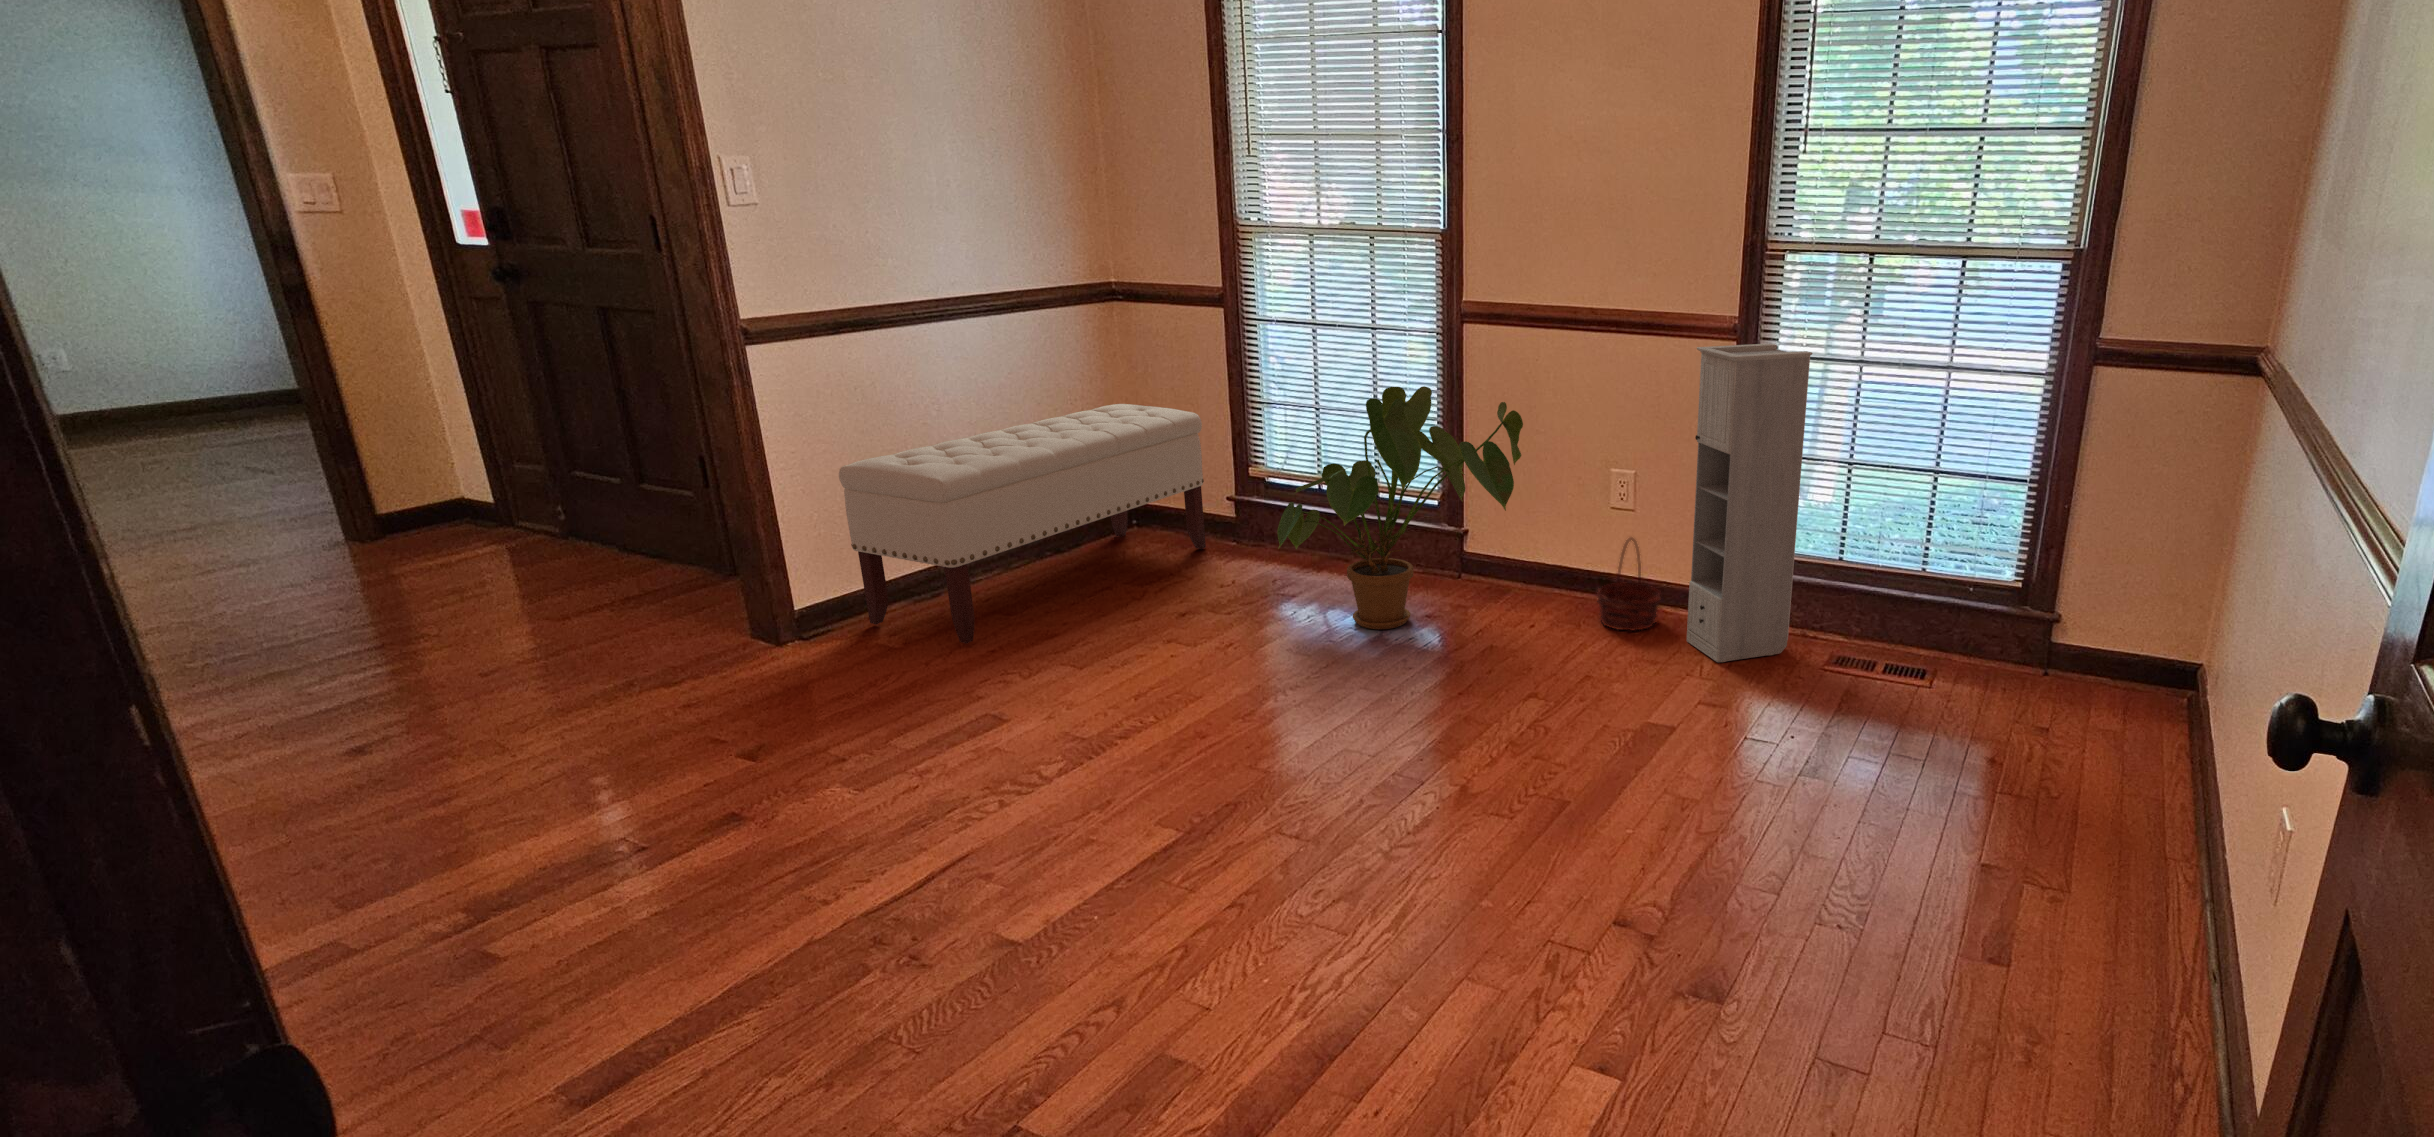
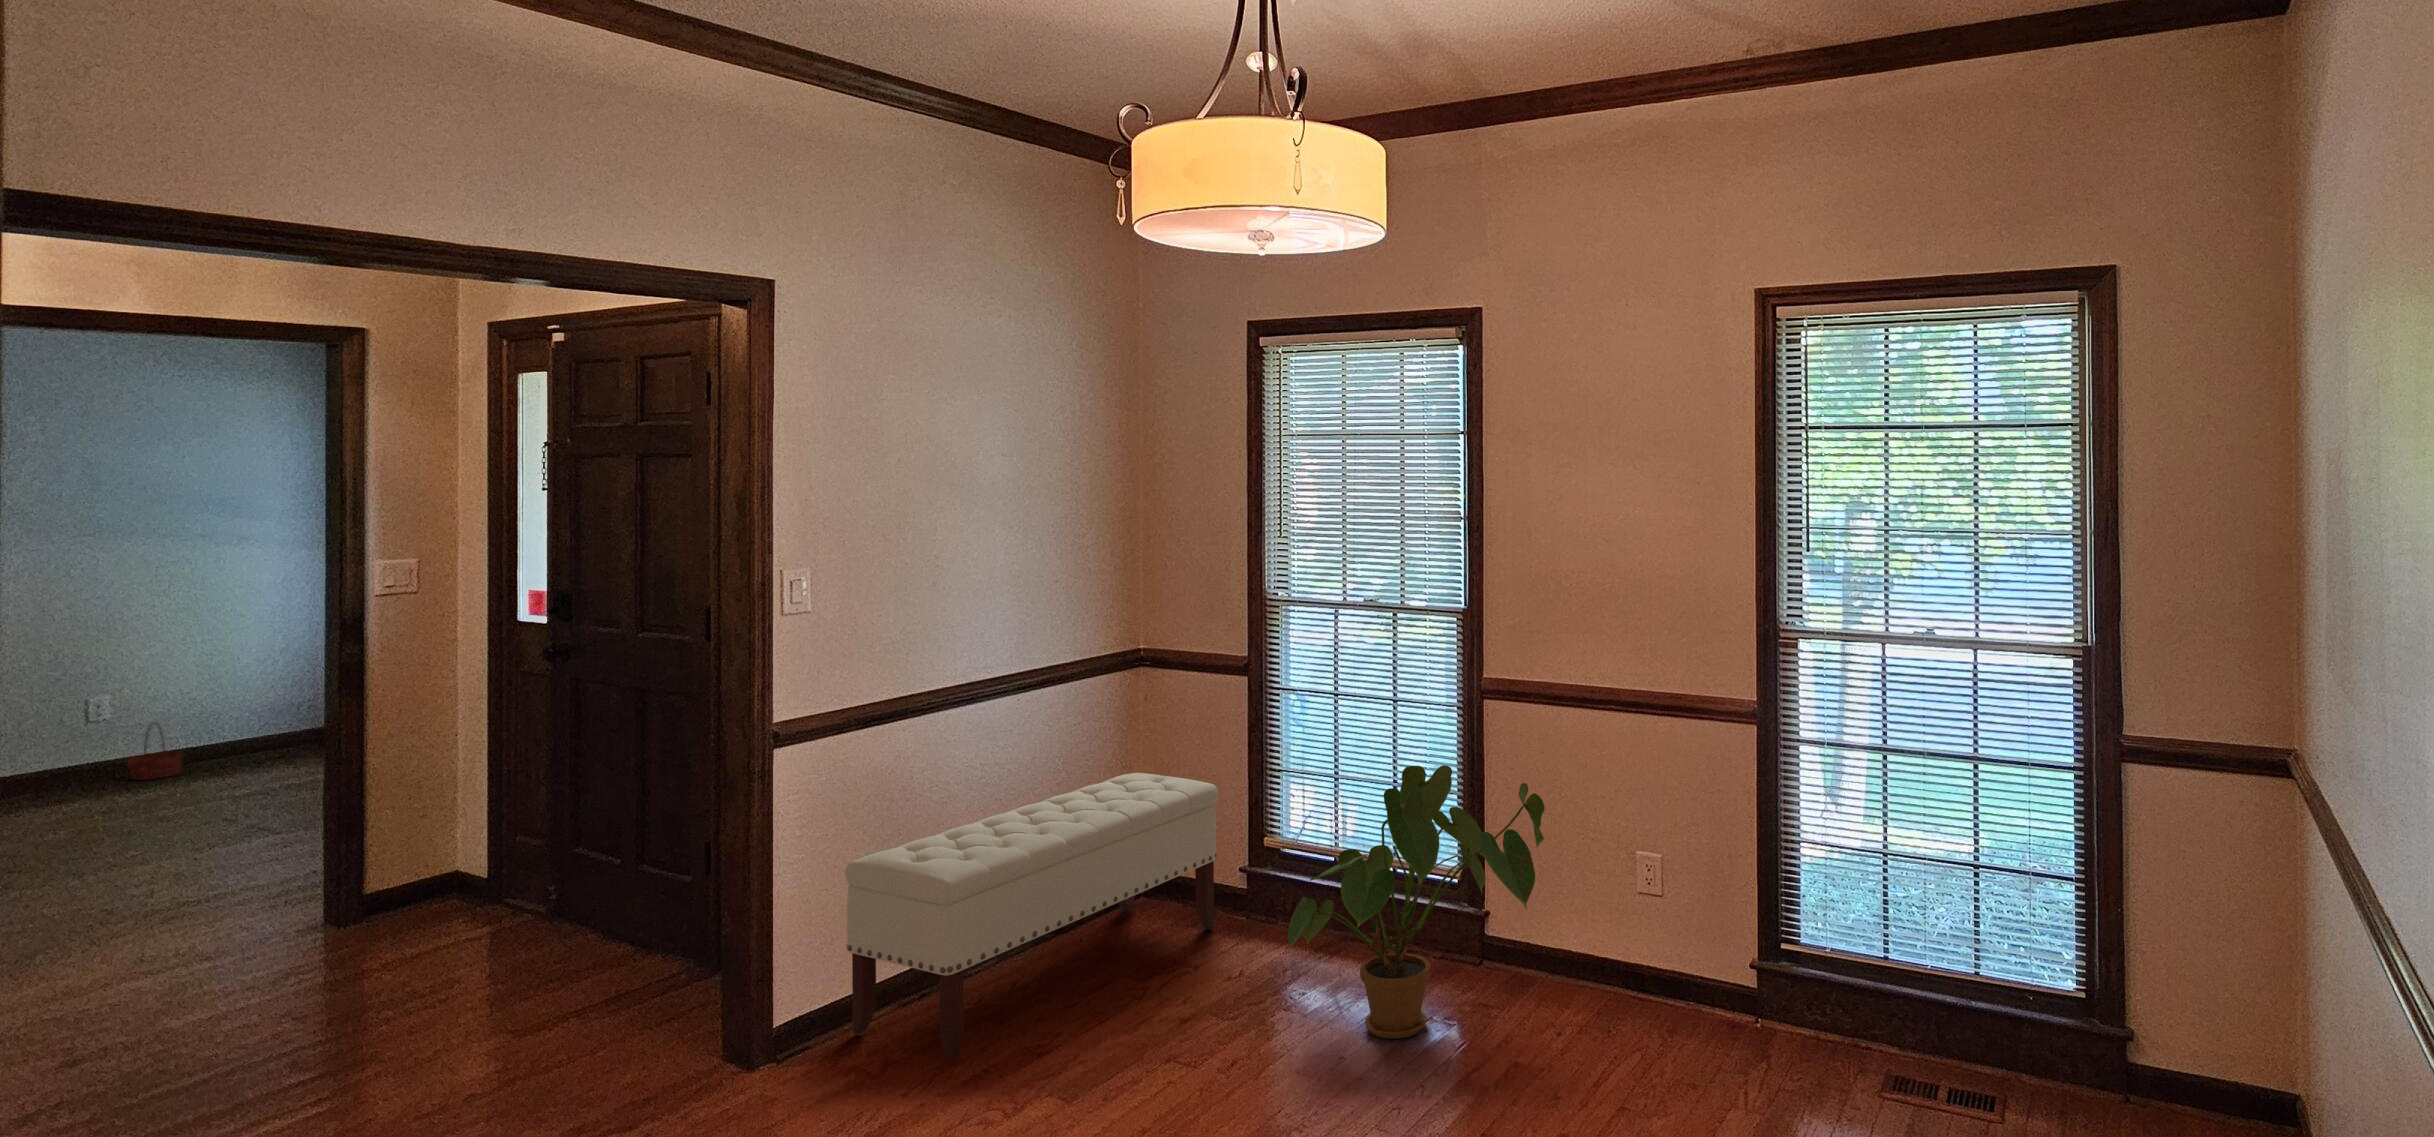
cabinet: present [1686,344,1812,662] -> none [1716,730,1835,1084]
basket: present [1597,538,1661,631] -> present [128,722,184,780]

